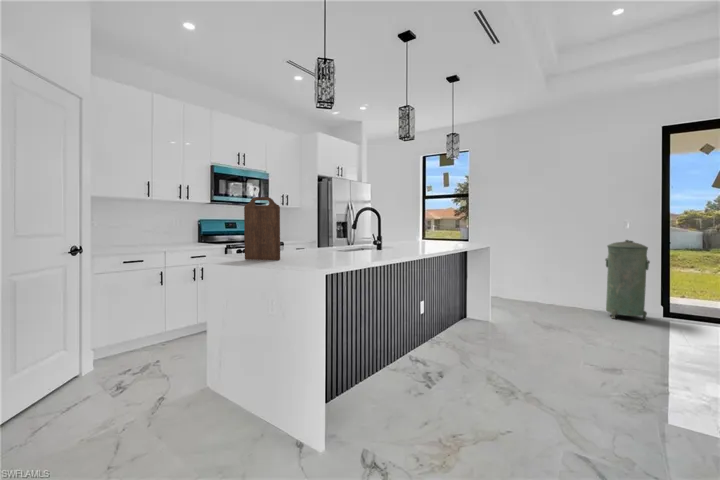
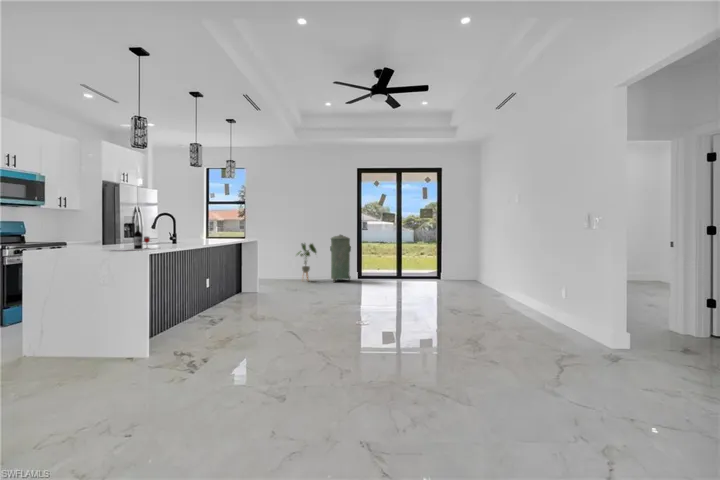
cutting board: present [244,197,280,260] -> none [65,206,100,251]
wine bottle: none [287,225,358,264] -> present [114,226,158,251]
house plant: none [542,251,581,311] -> present [297,244,316,280]

